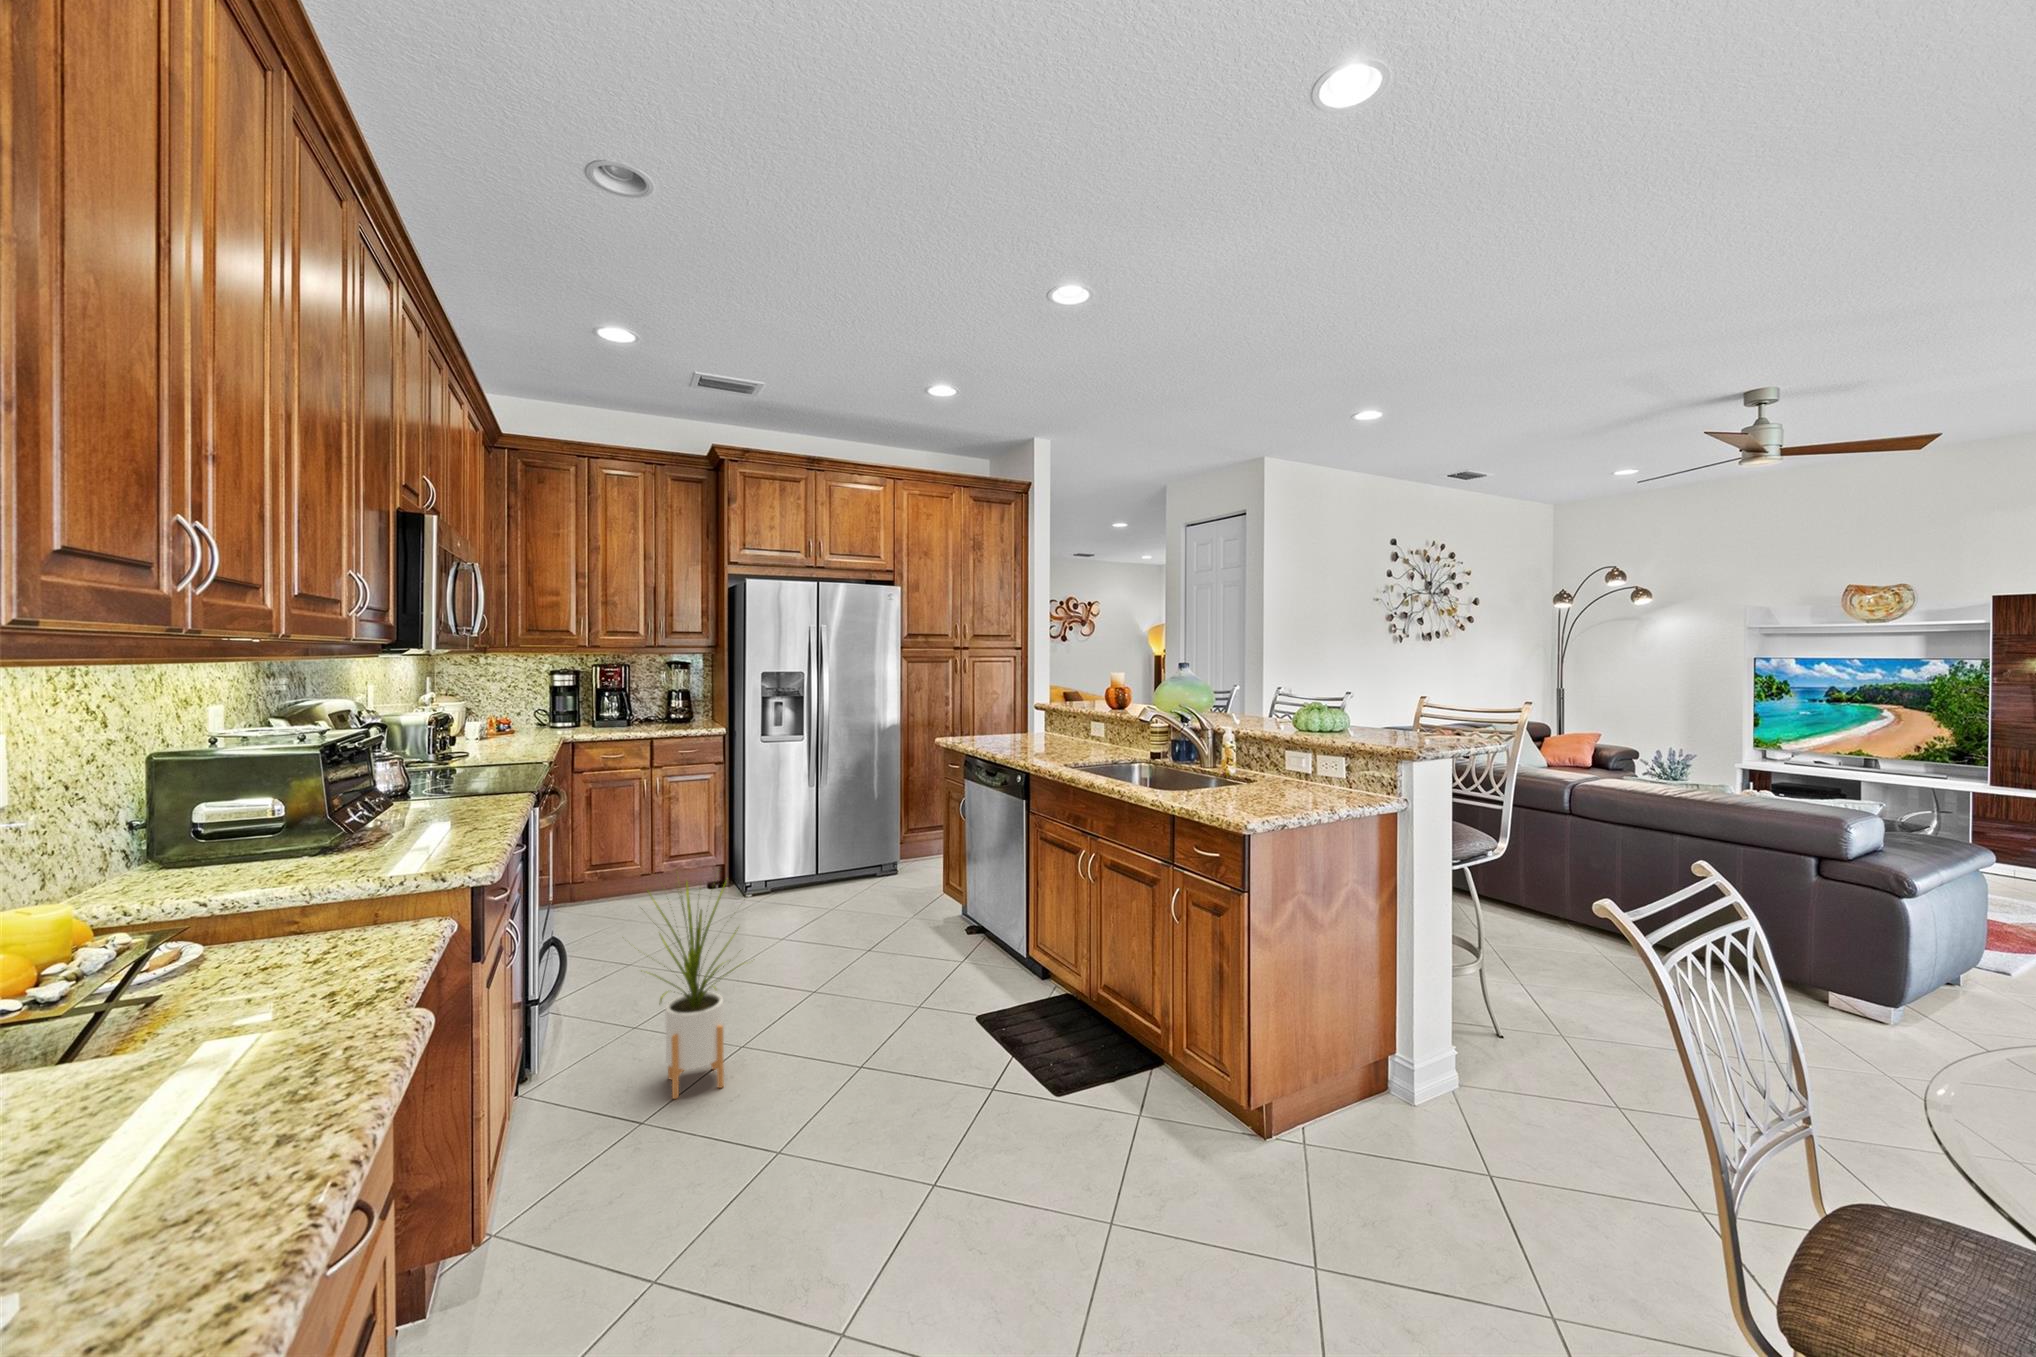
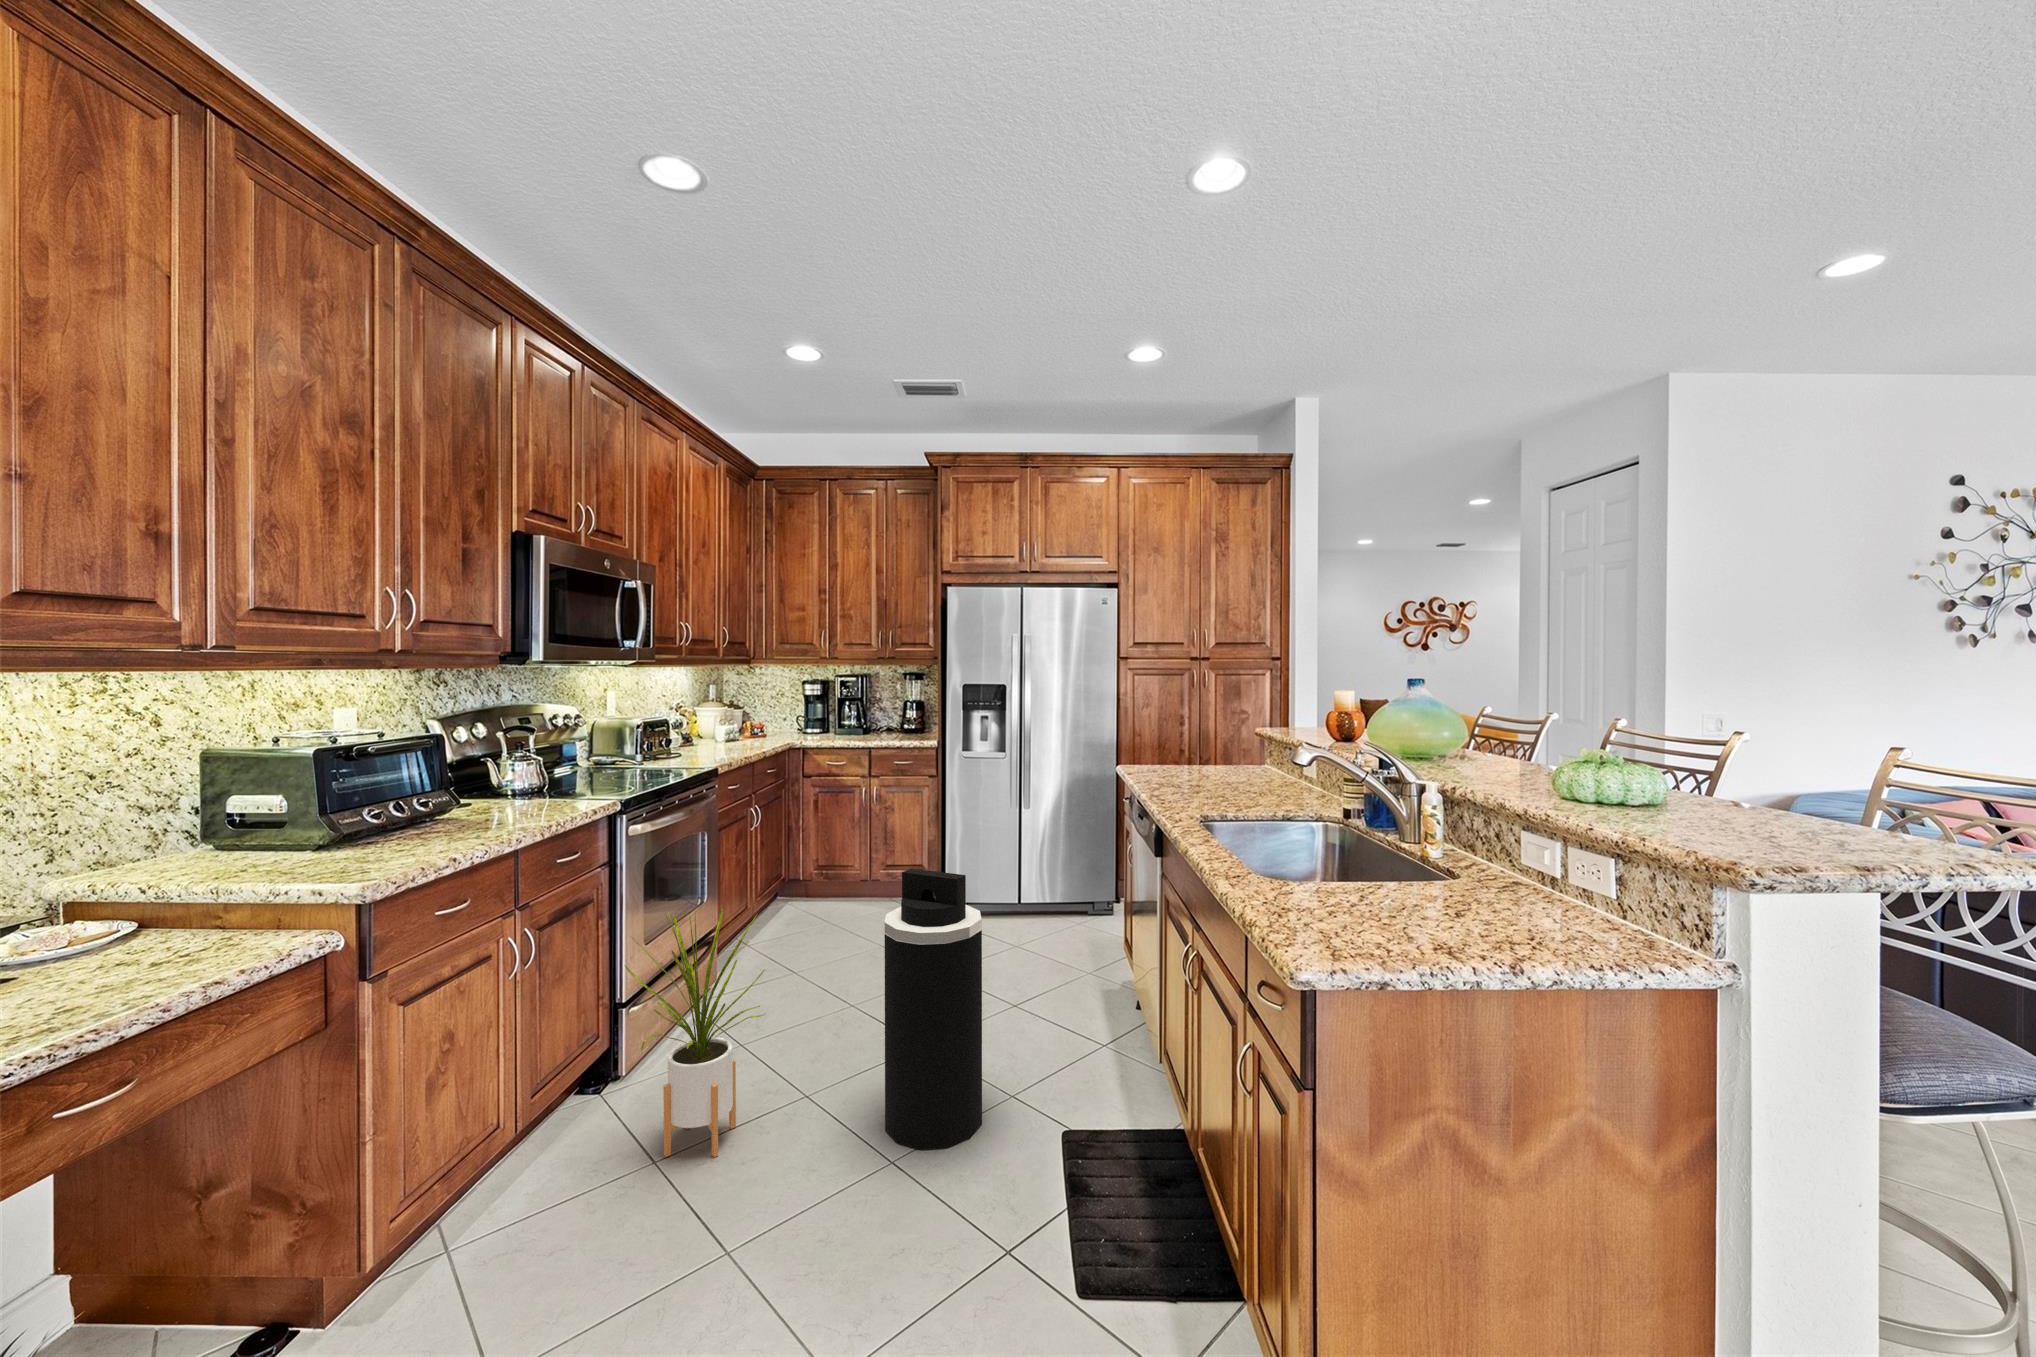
trash can: none [842,824,922,1043] -> present [884,868,982,1150]

